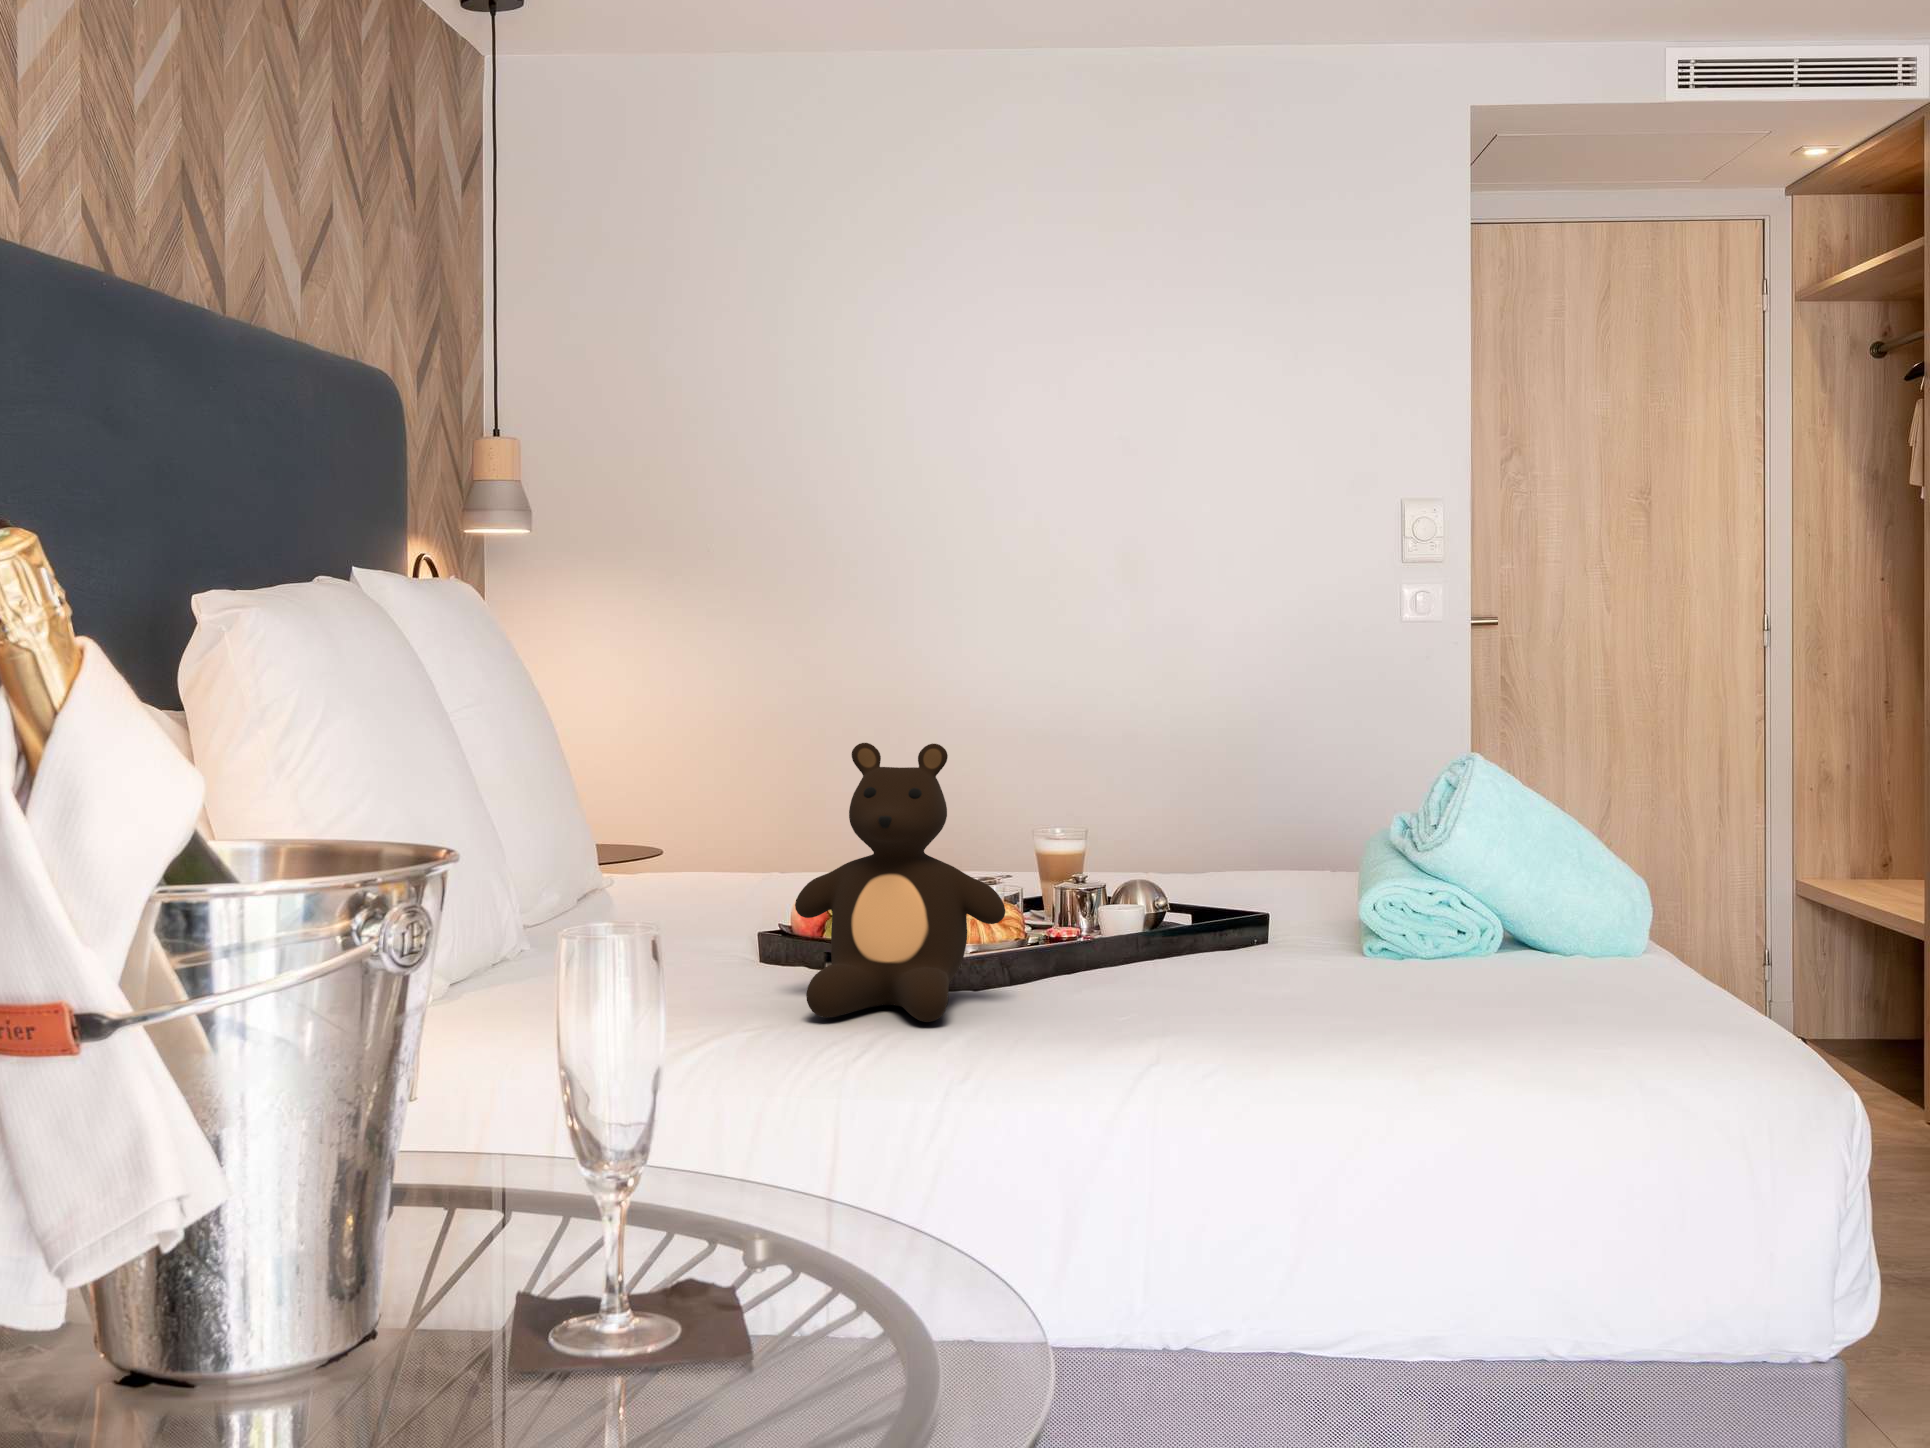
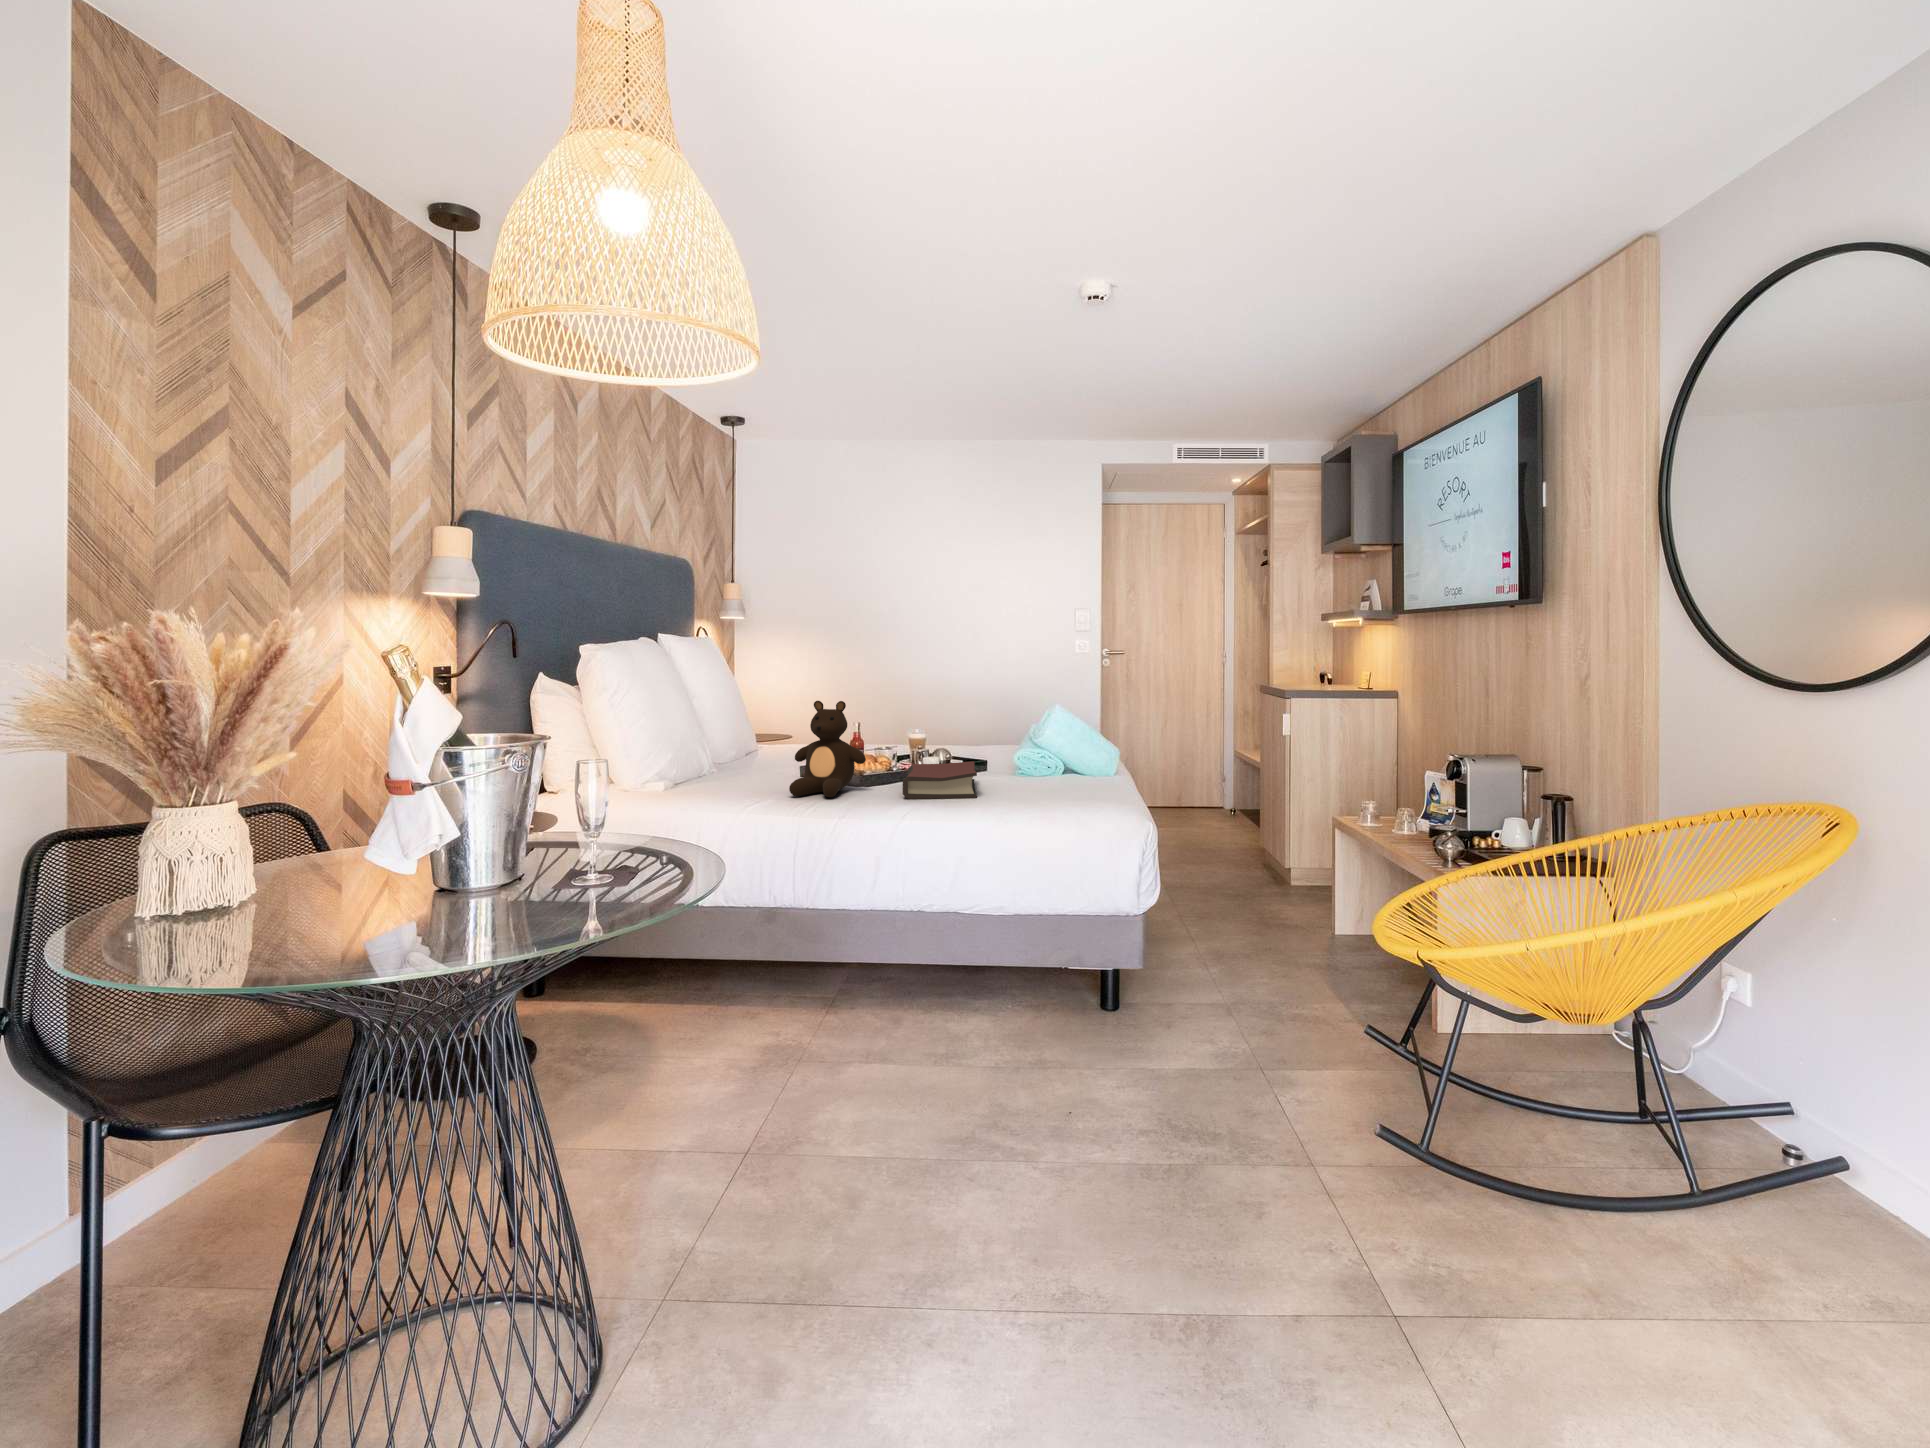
hardback book: none [1094,915,1353,1027] -> present [903,761,977,799]

